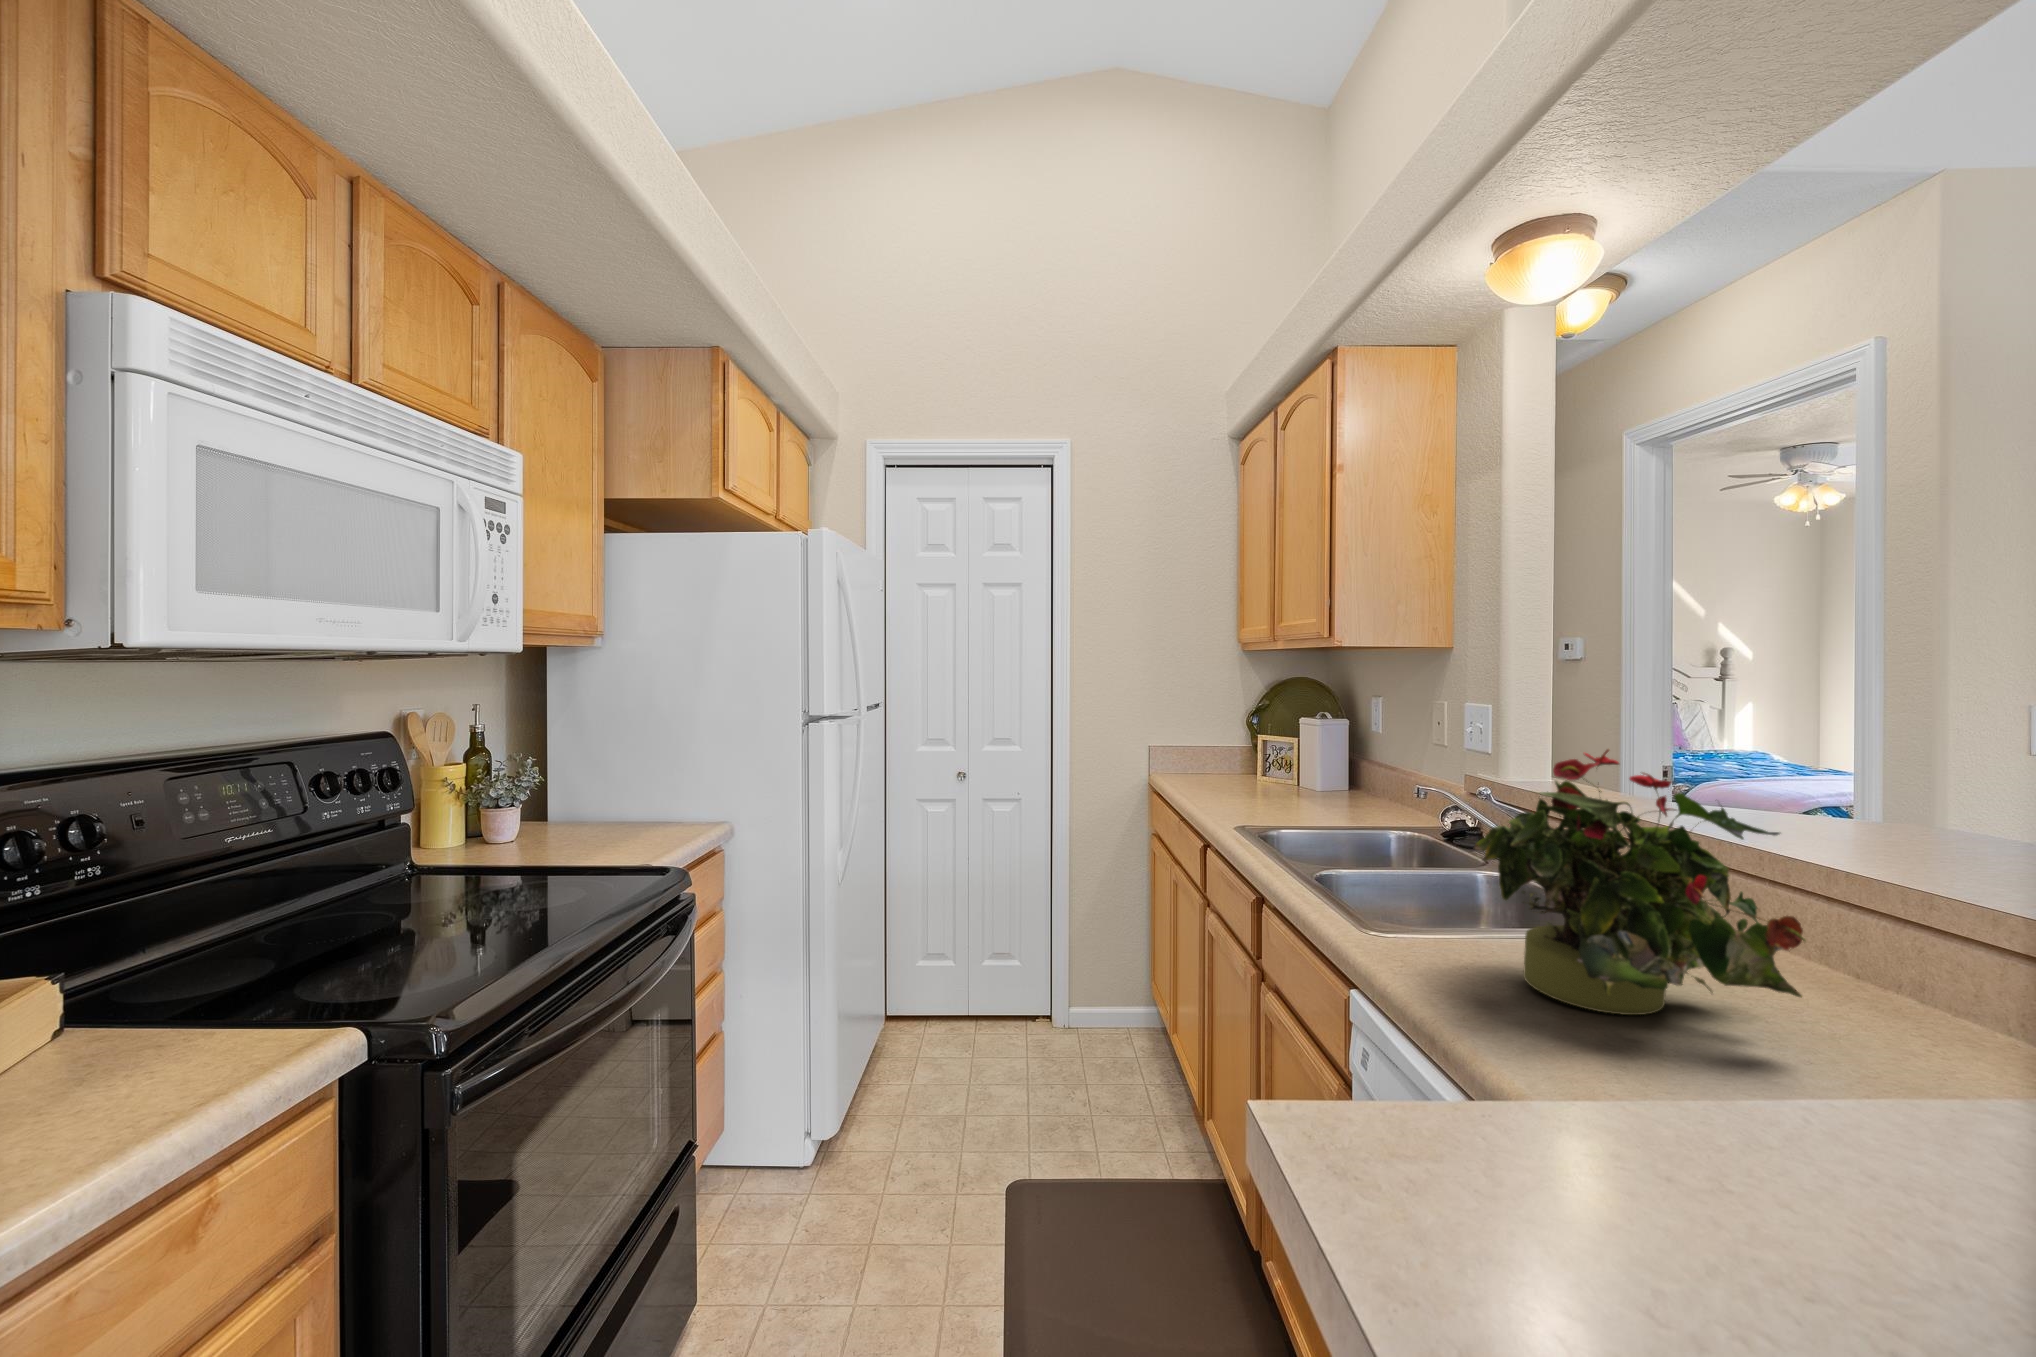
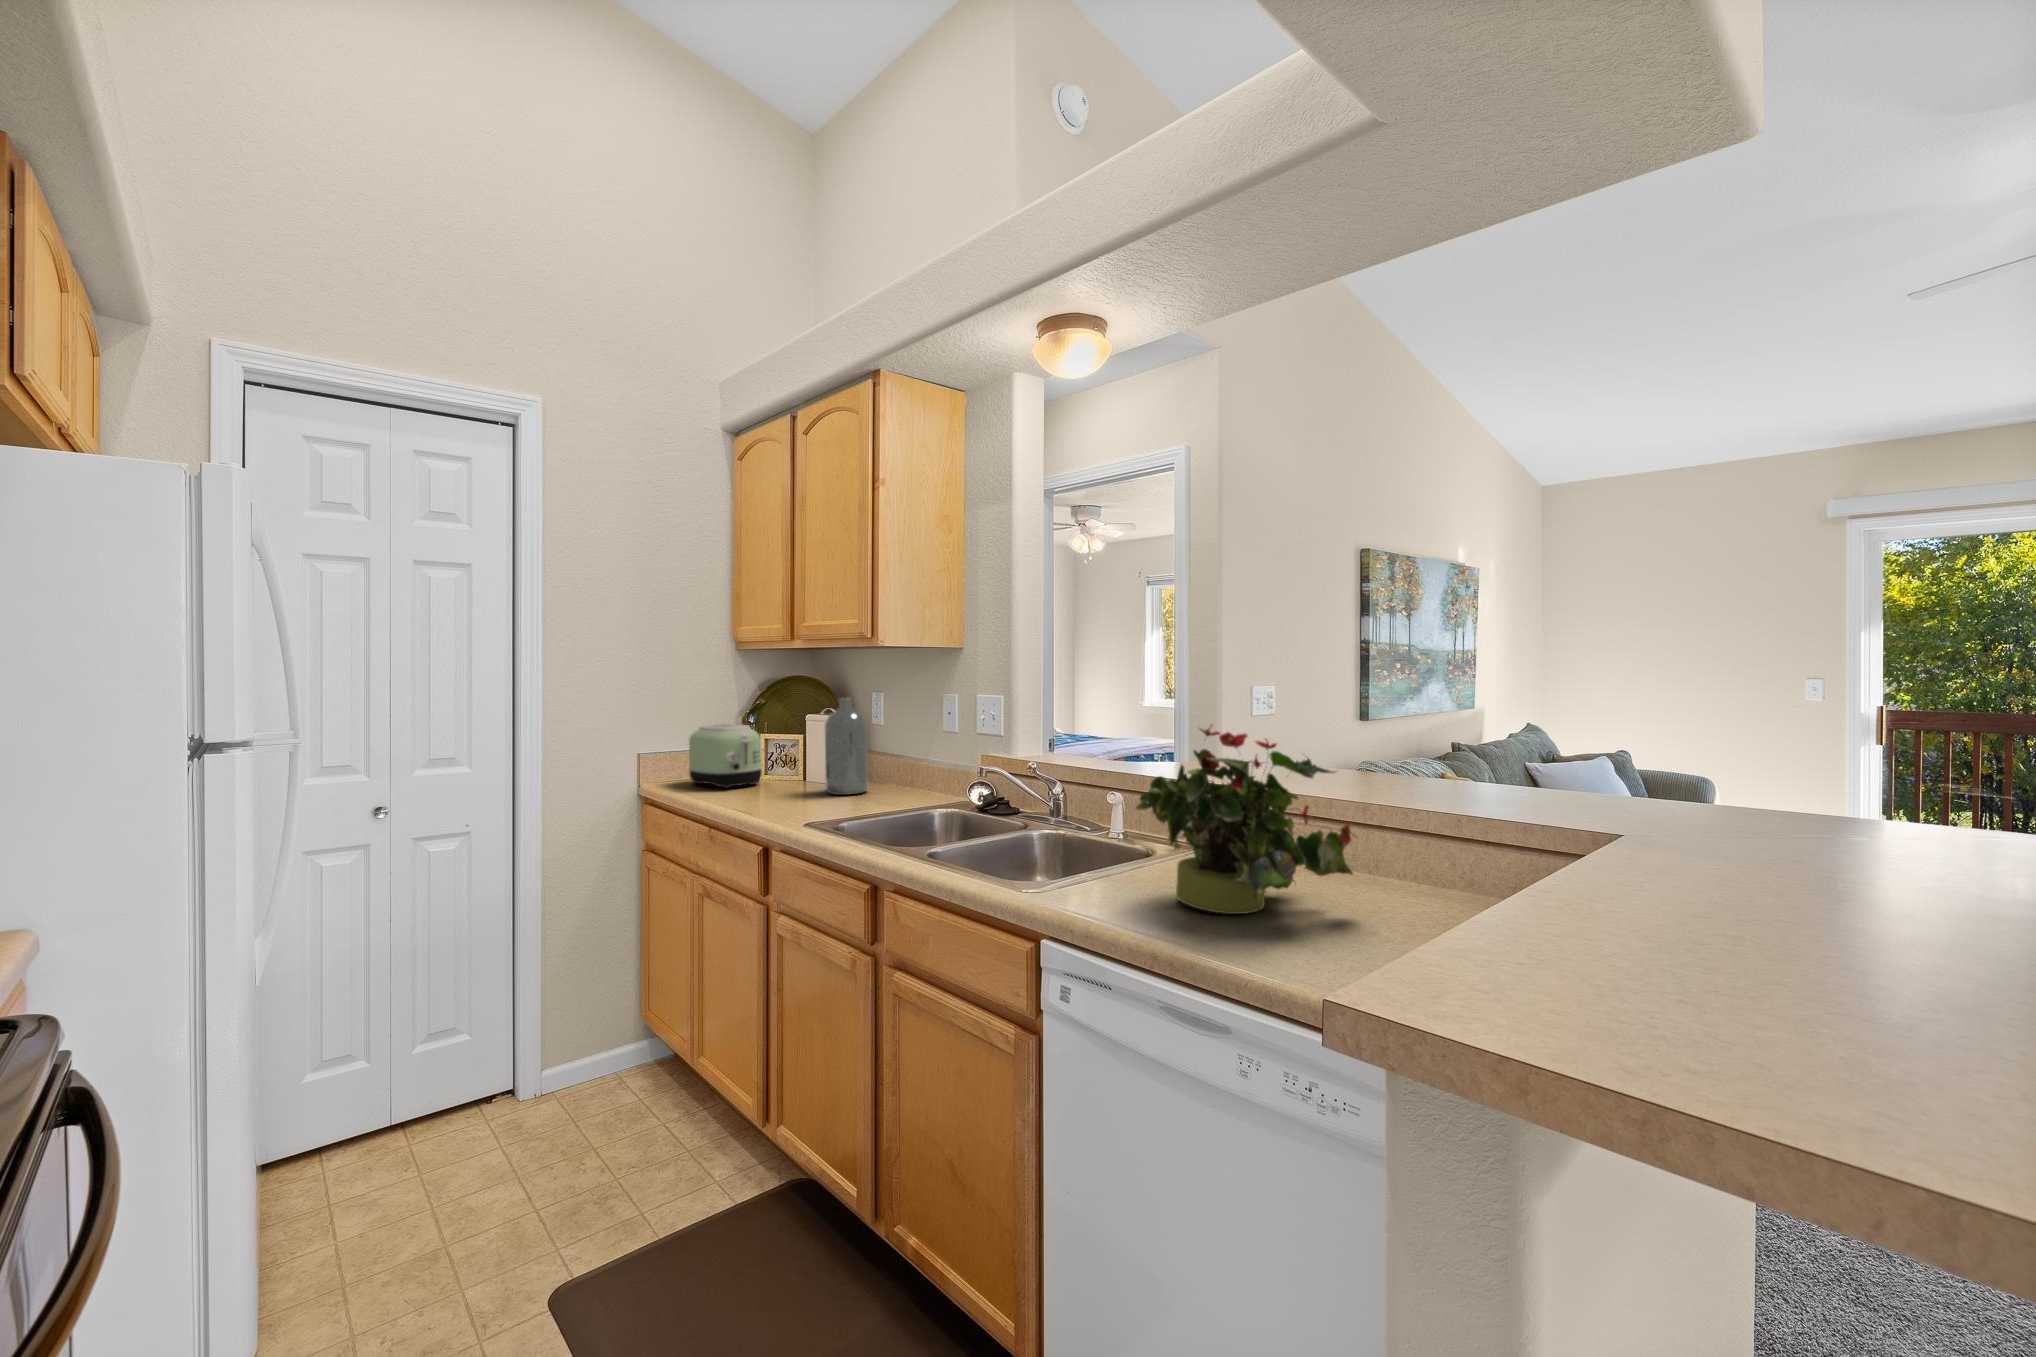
bottle: none [1299,702,1347,805] -> present [825,698,868,795]
toaster: none [1187,724,1254,786] -> present [689,724,762,788]

